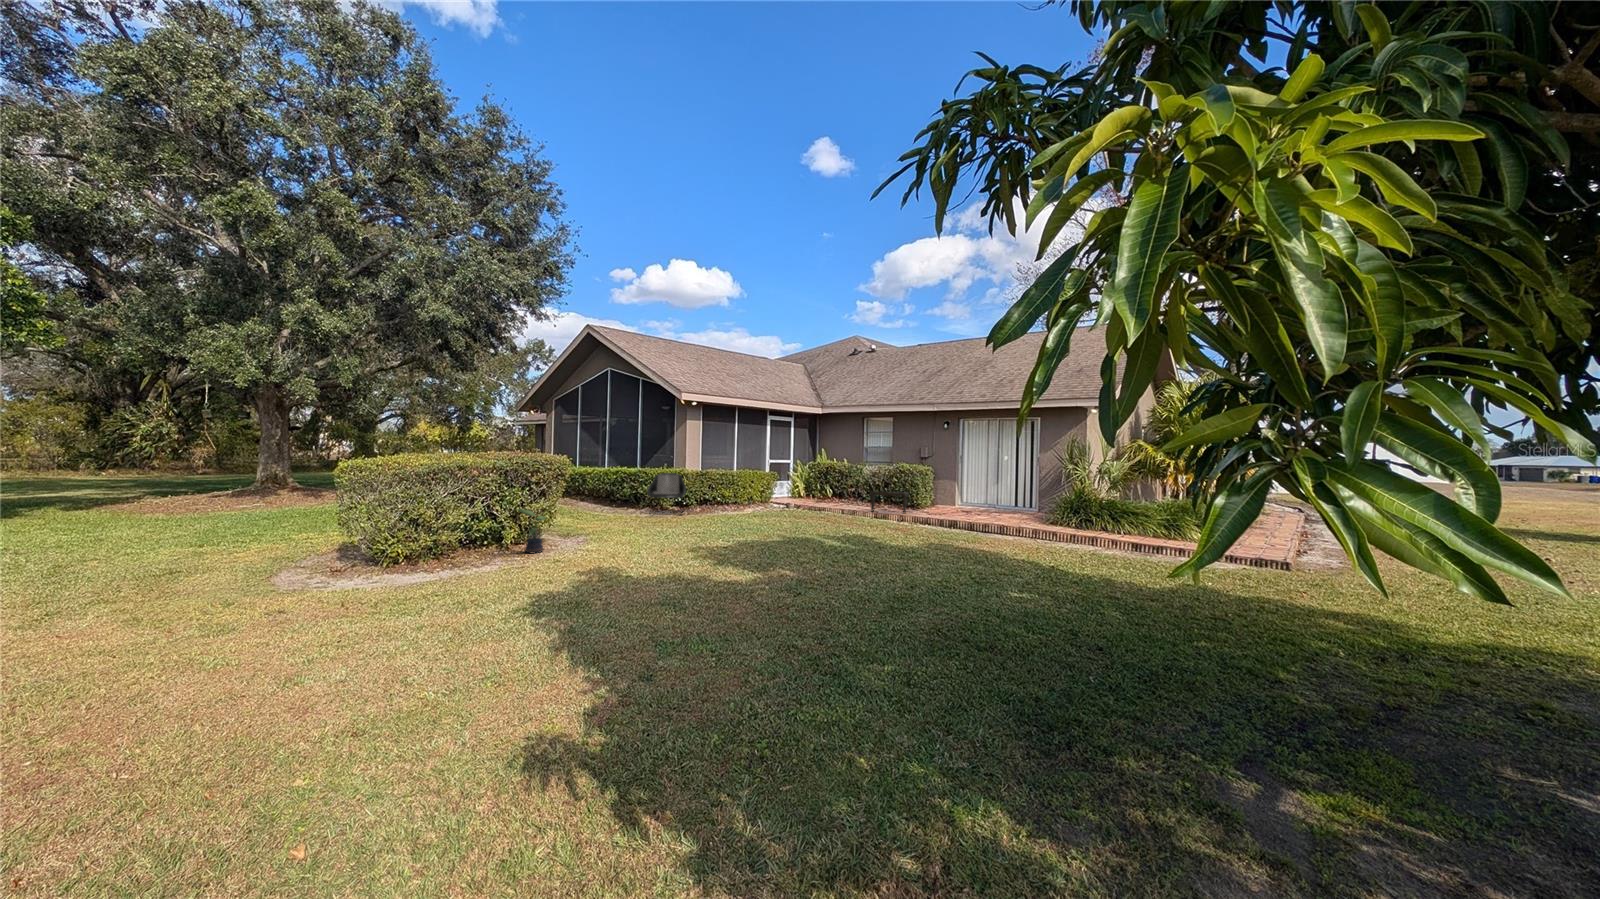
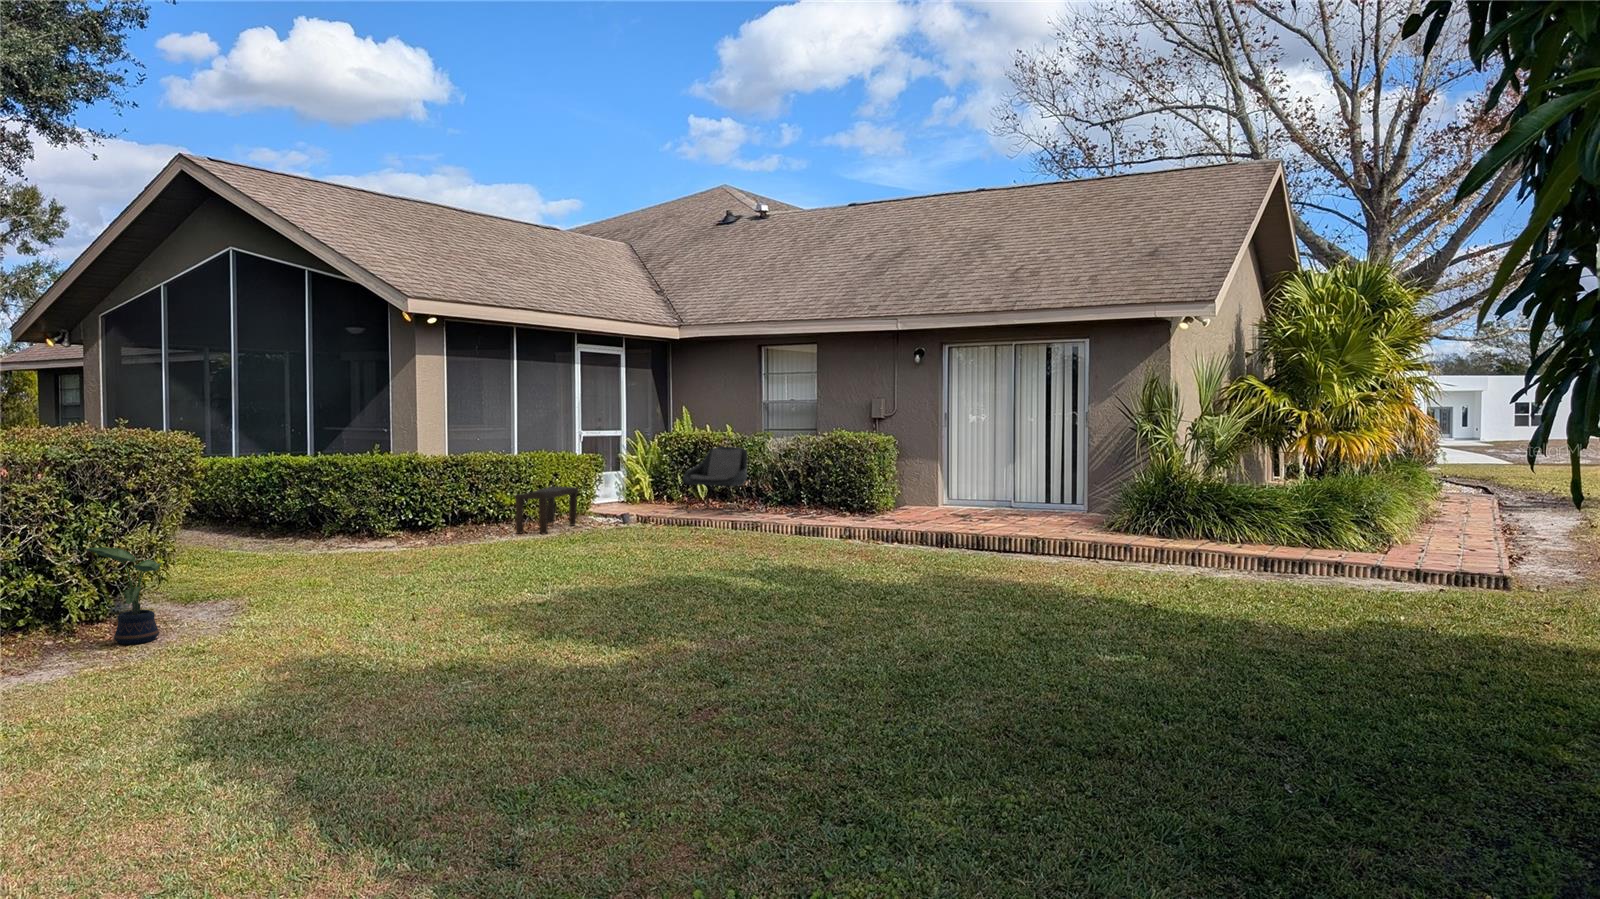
lounge chair: present [647,473,686,514] -> present [683,447,749,515]
bench: present [870,491,908,513] -> present [515,487,578,534]

